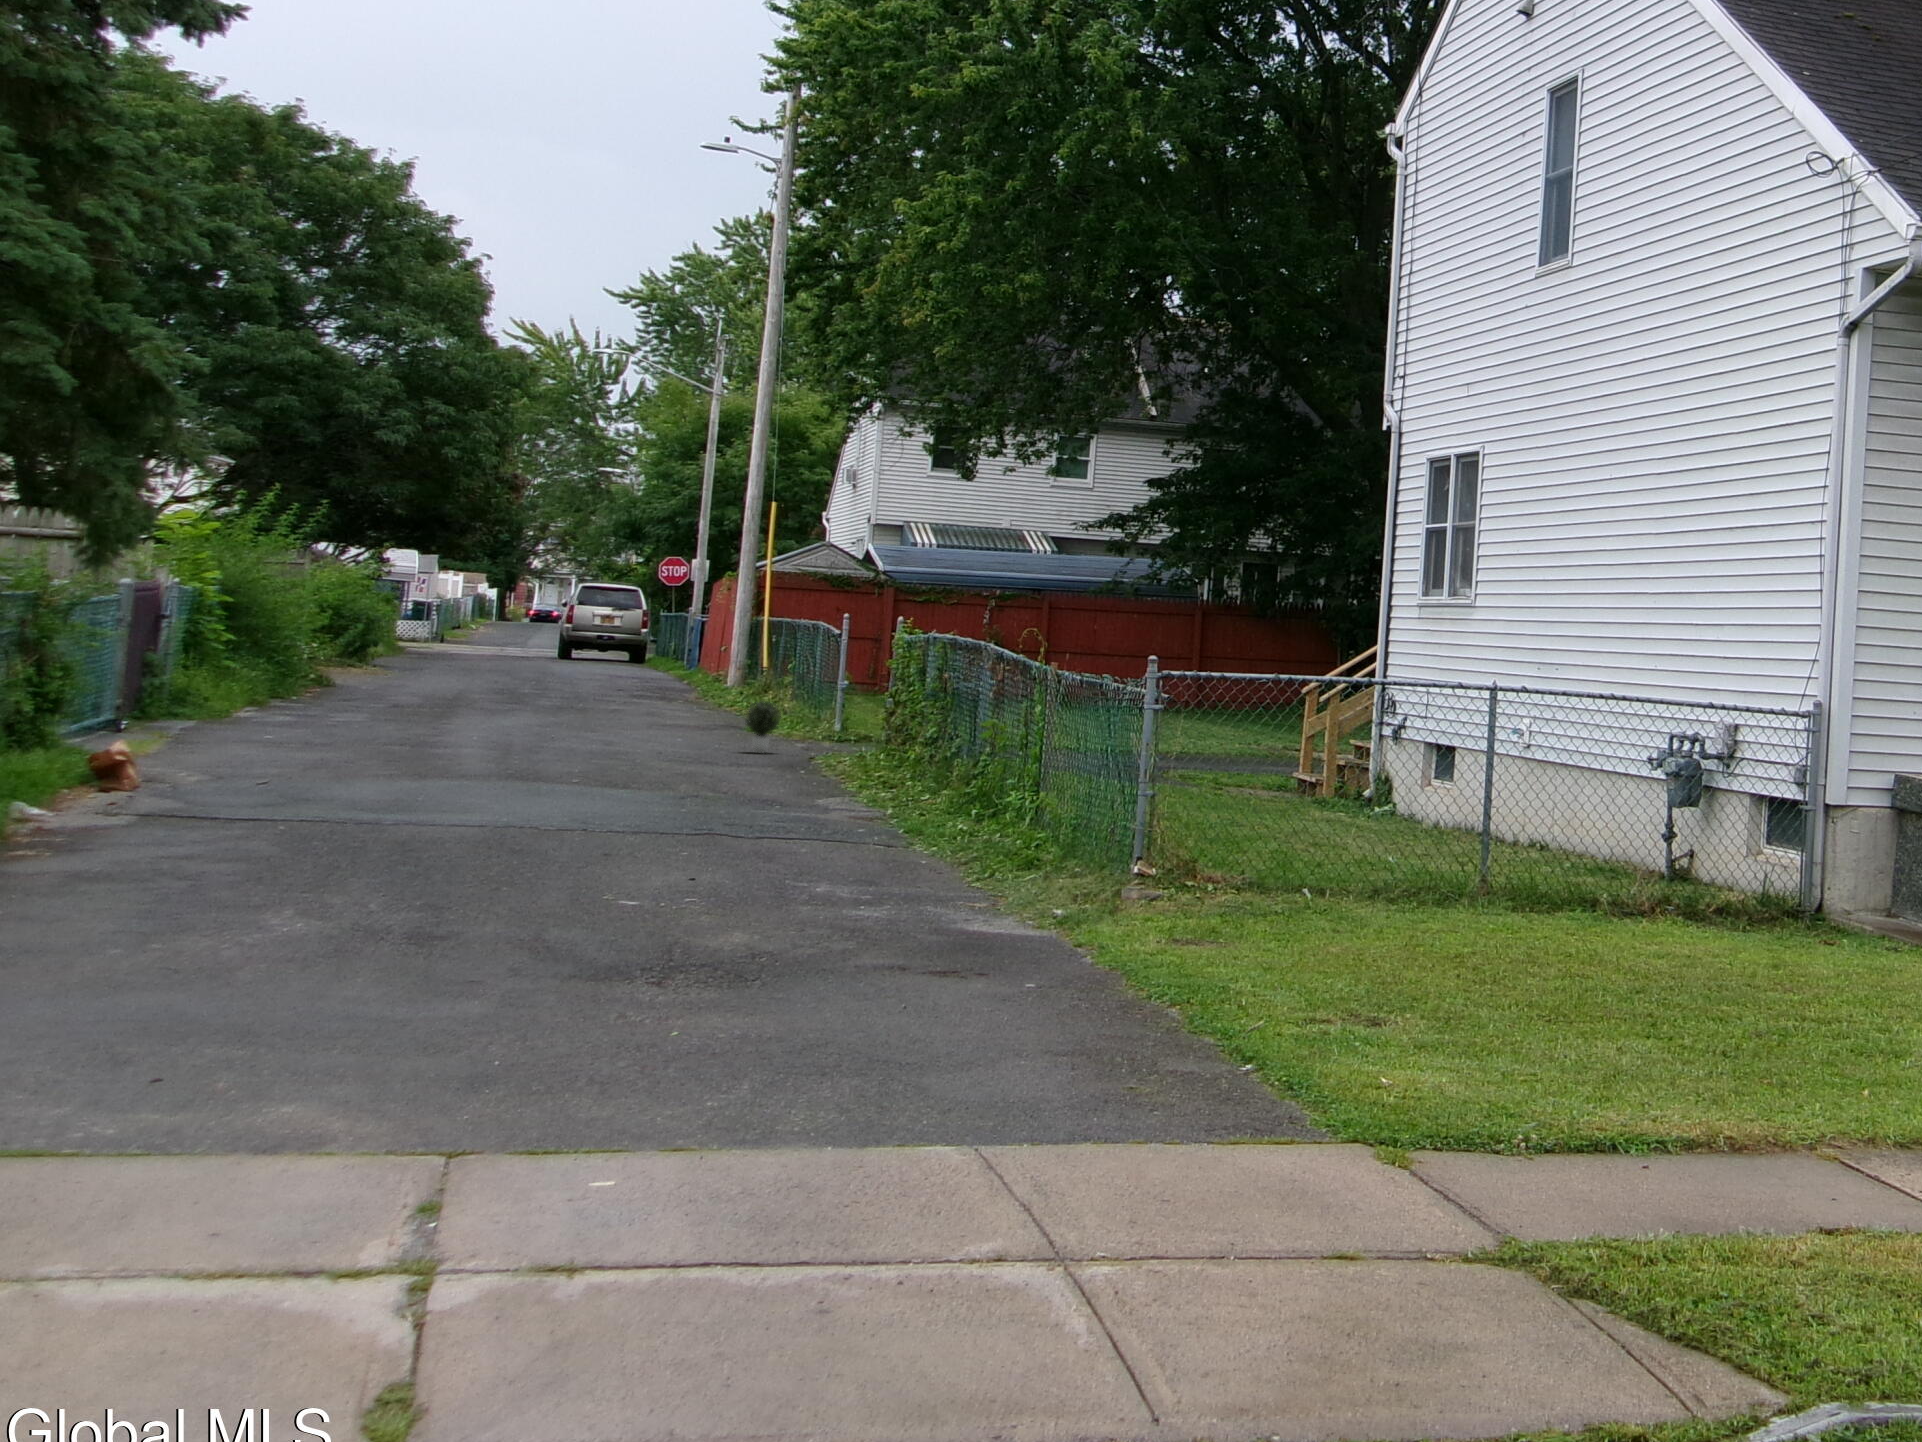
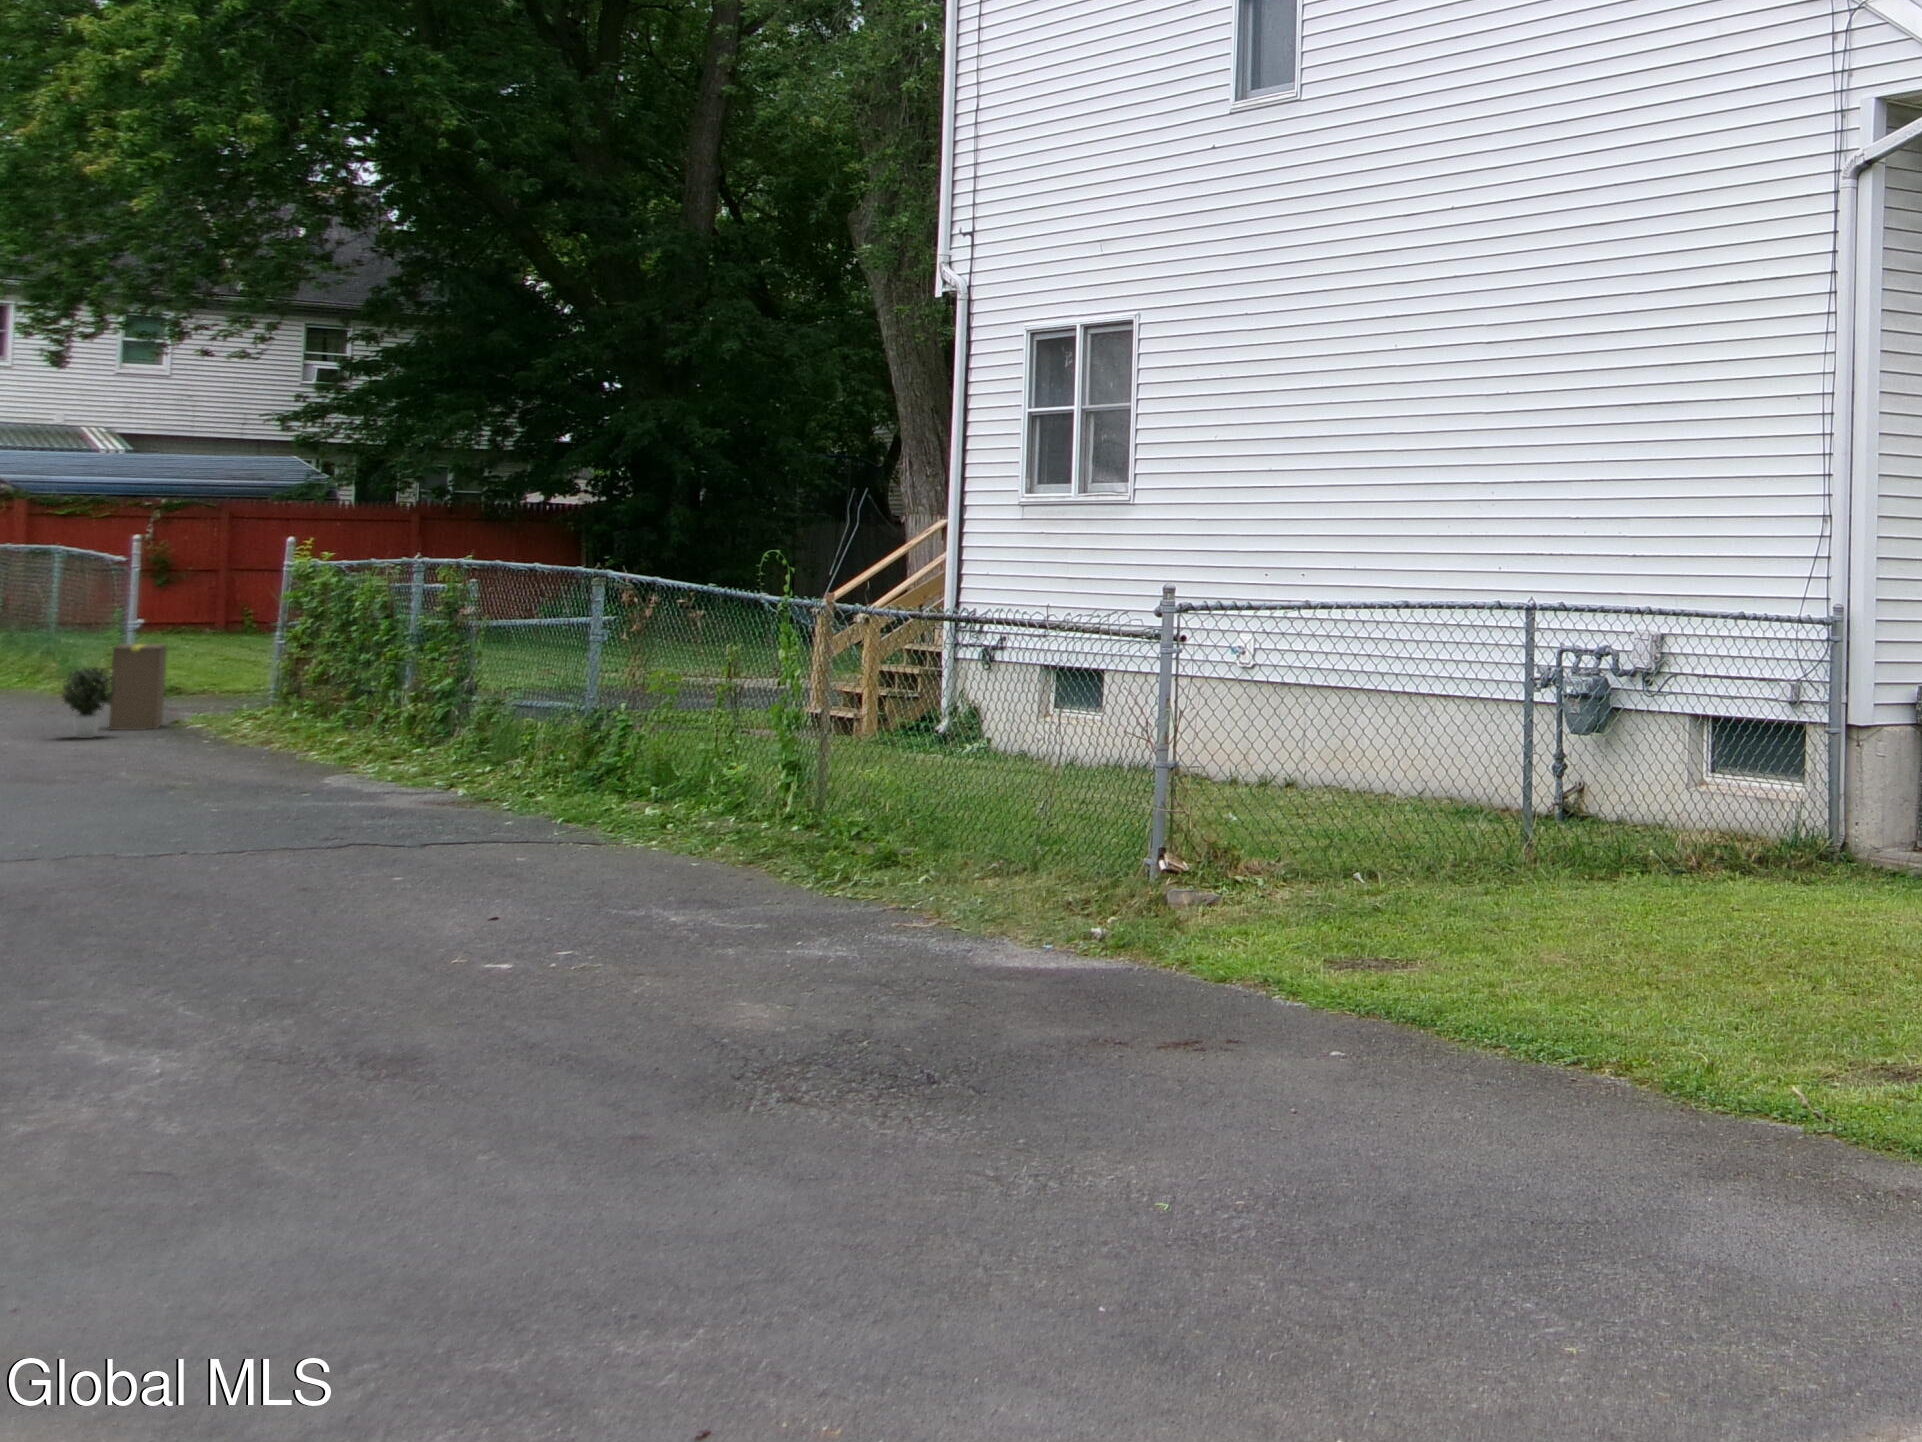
cardboard box: none [784,687,829,752] -> present [109,644,167,730]

